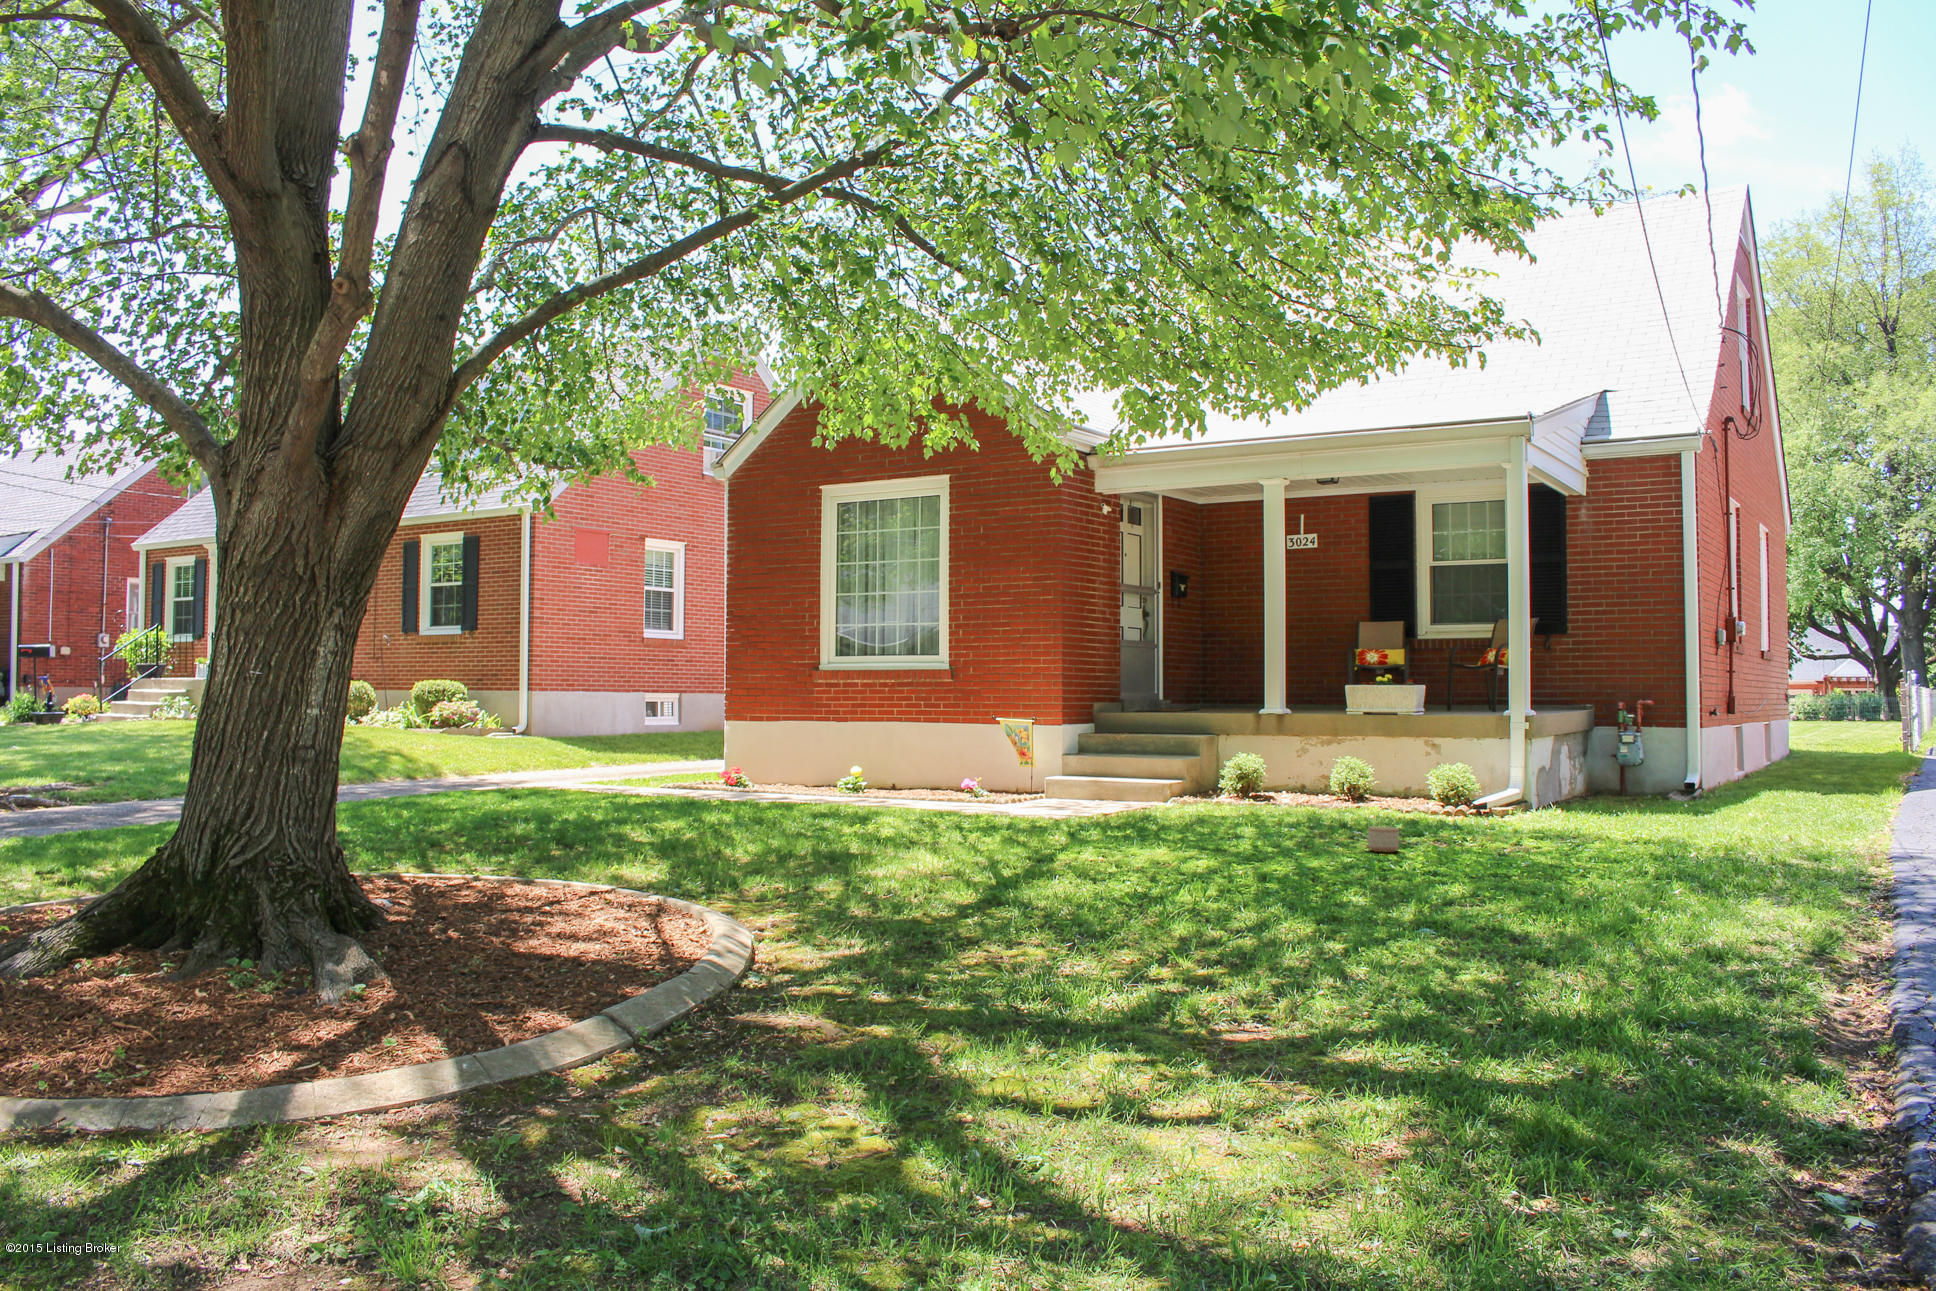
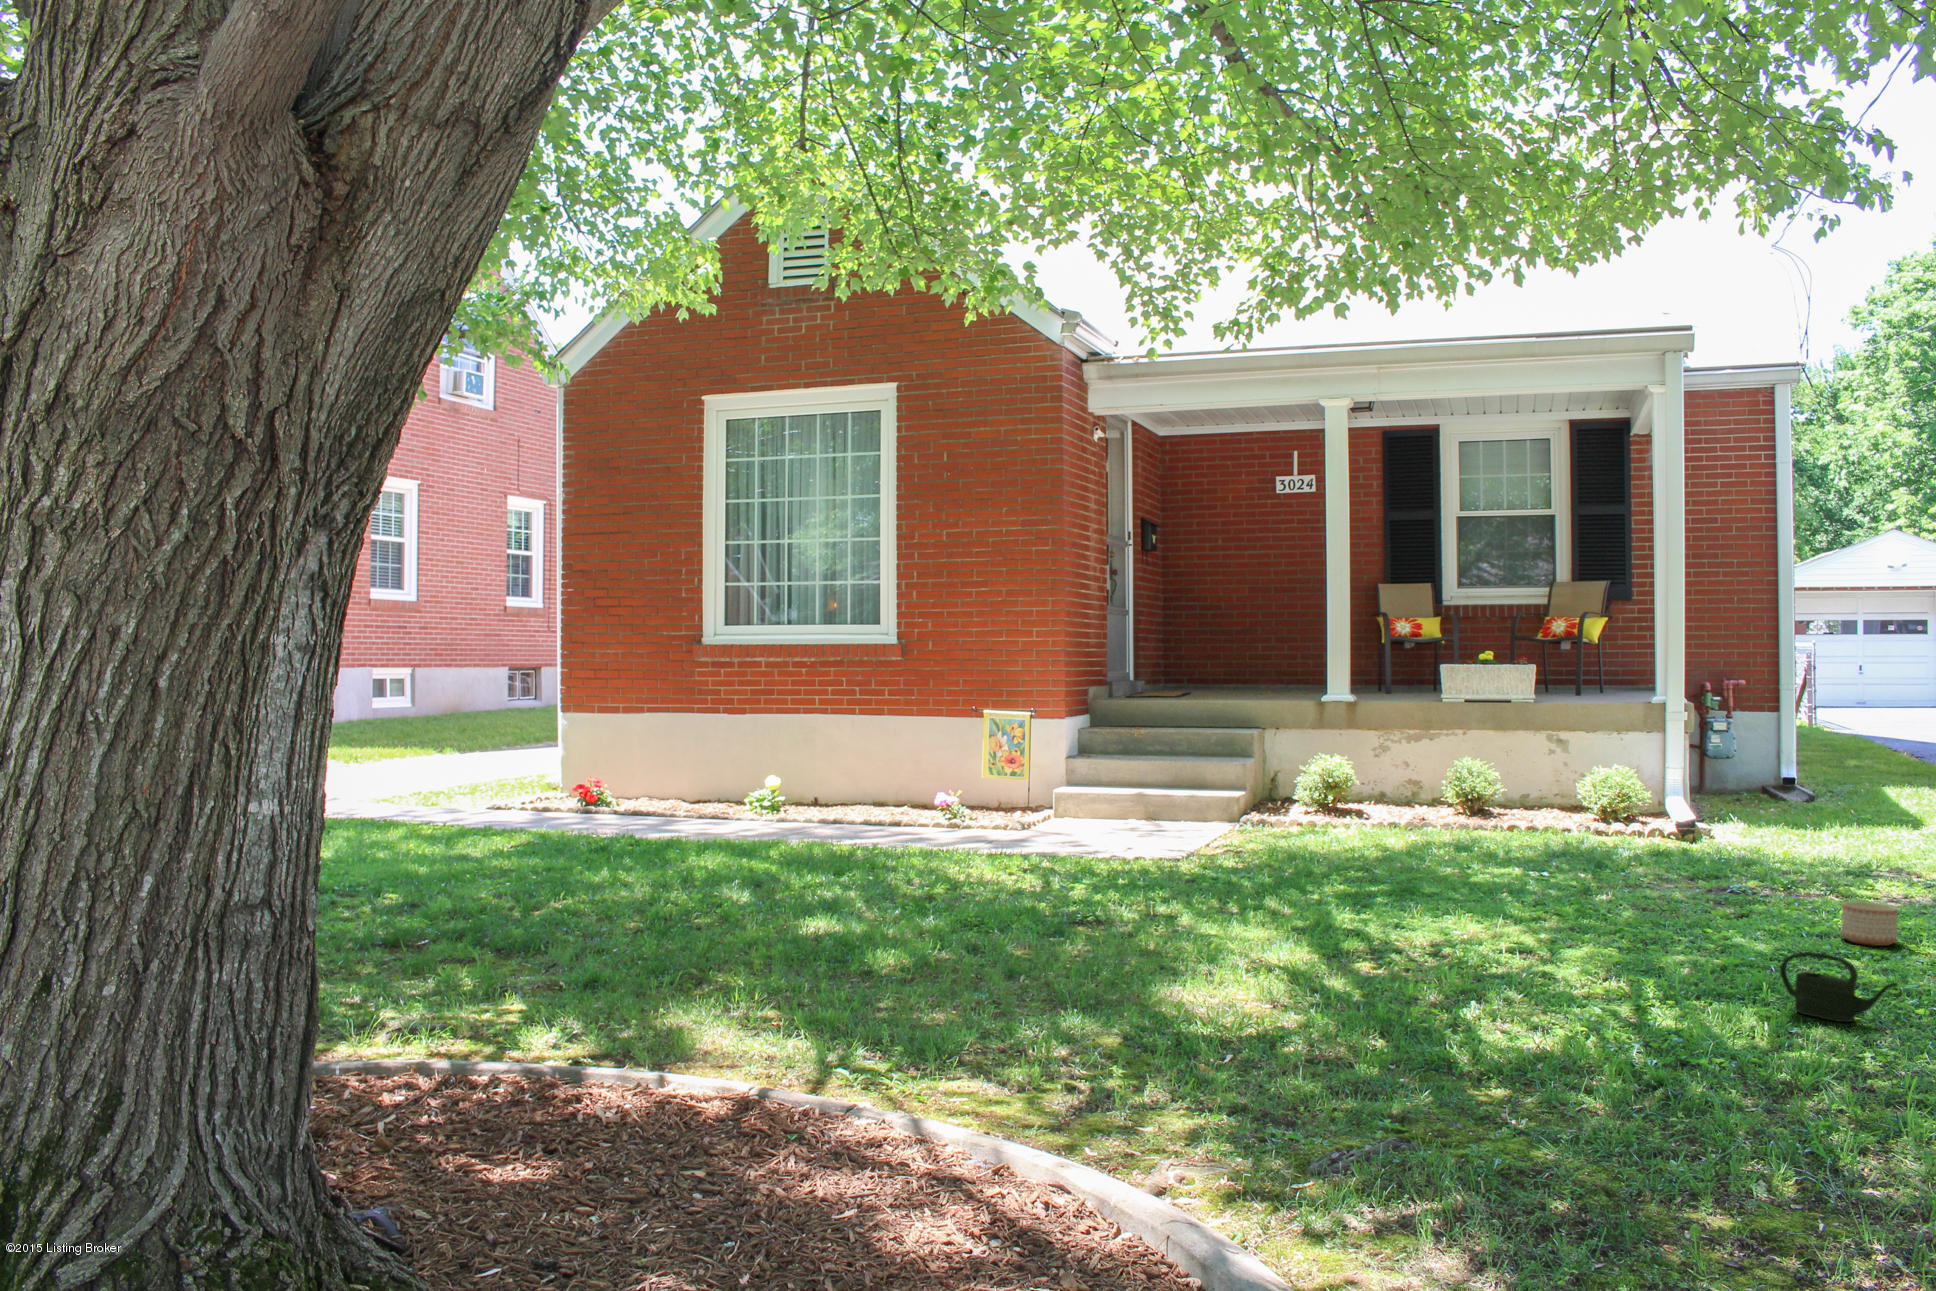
watering can: none [1230,835,1268,873] -> present [1780,952,1898,1022]

